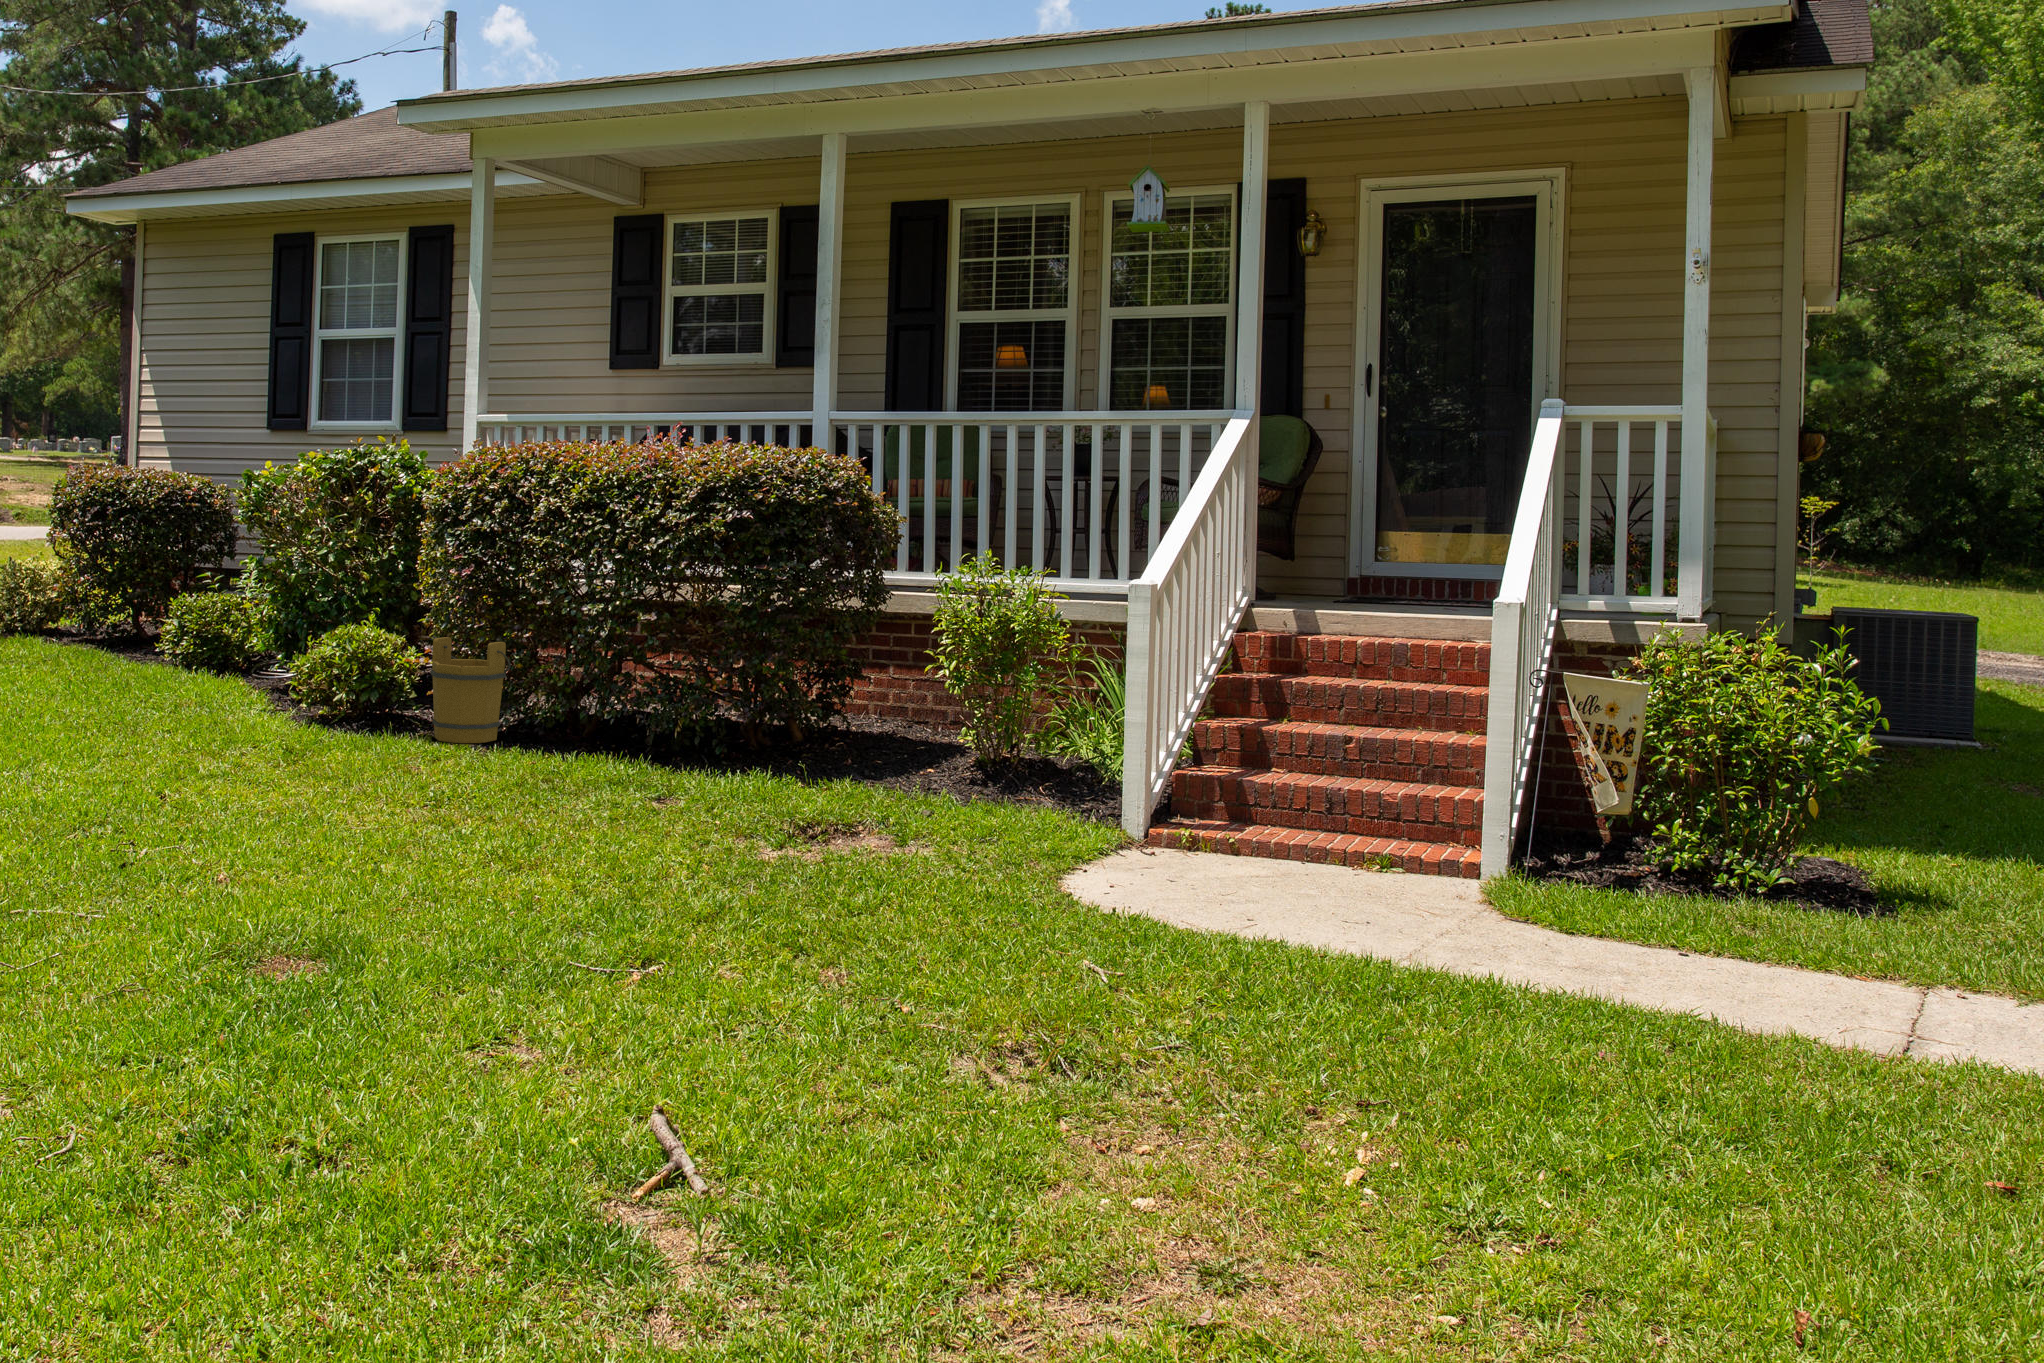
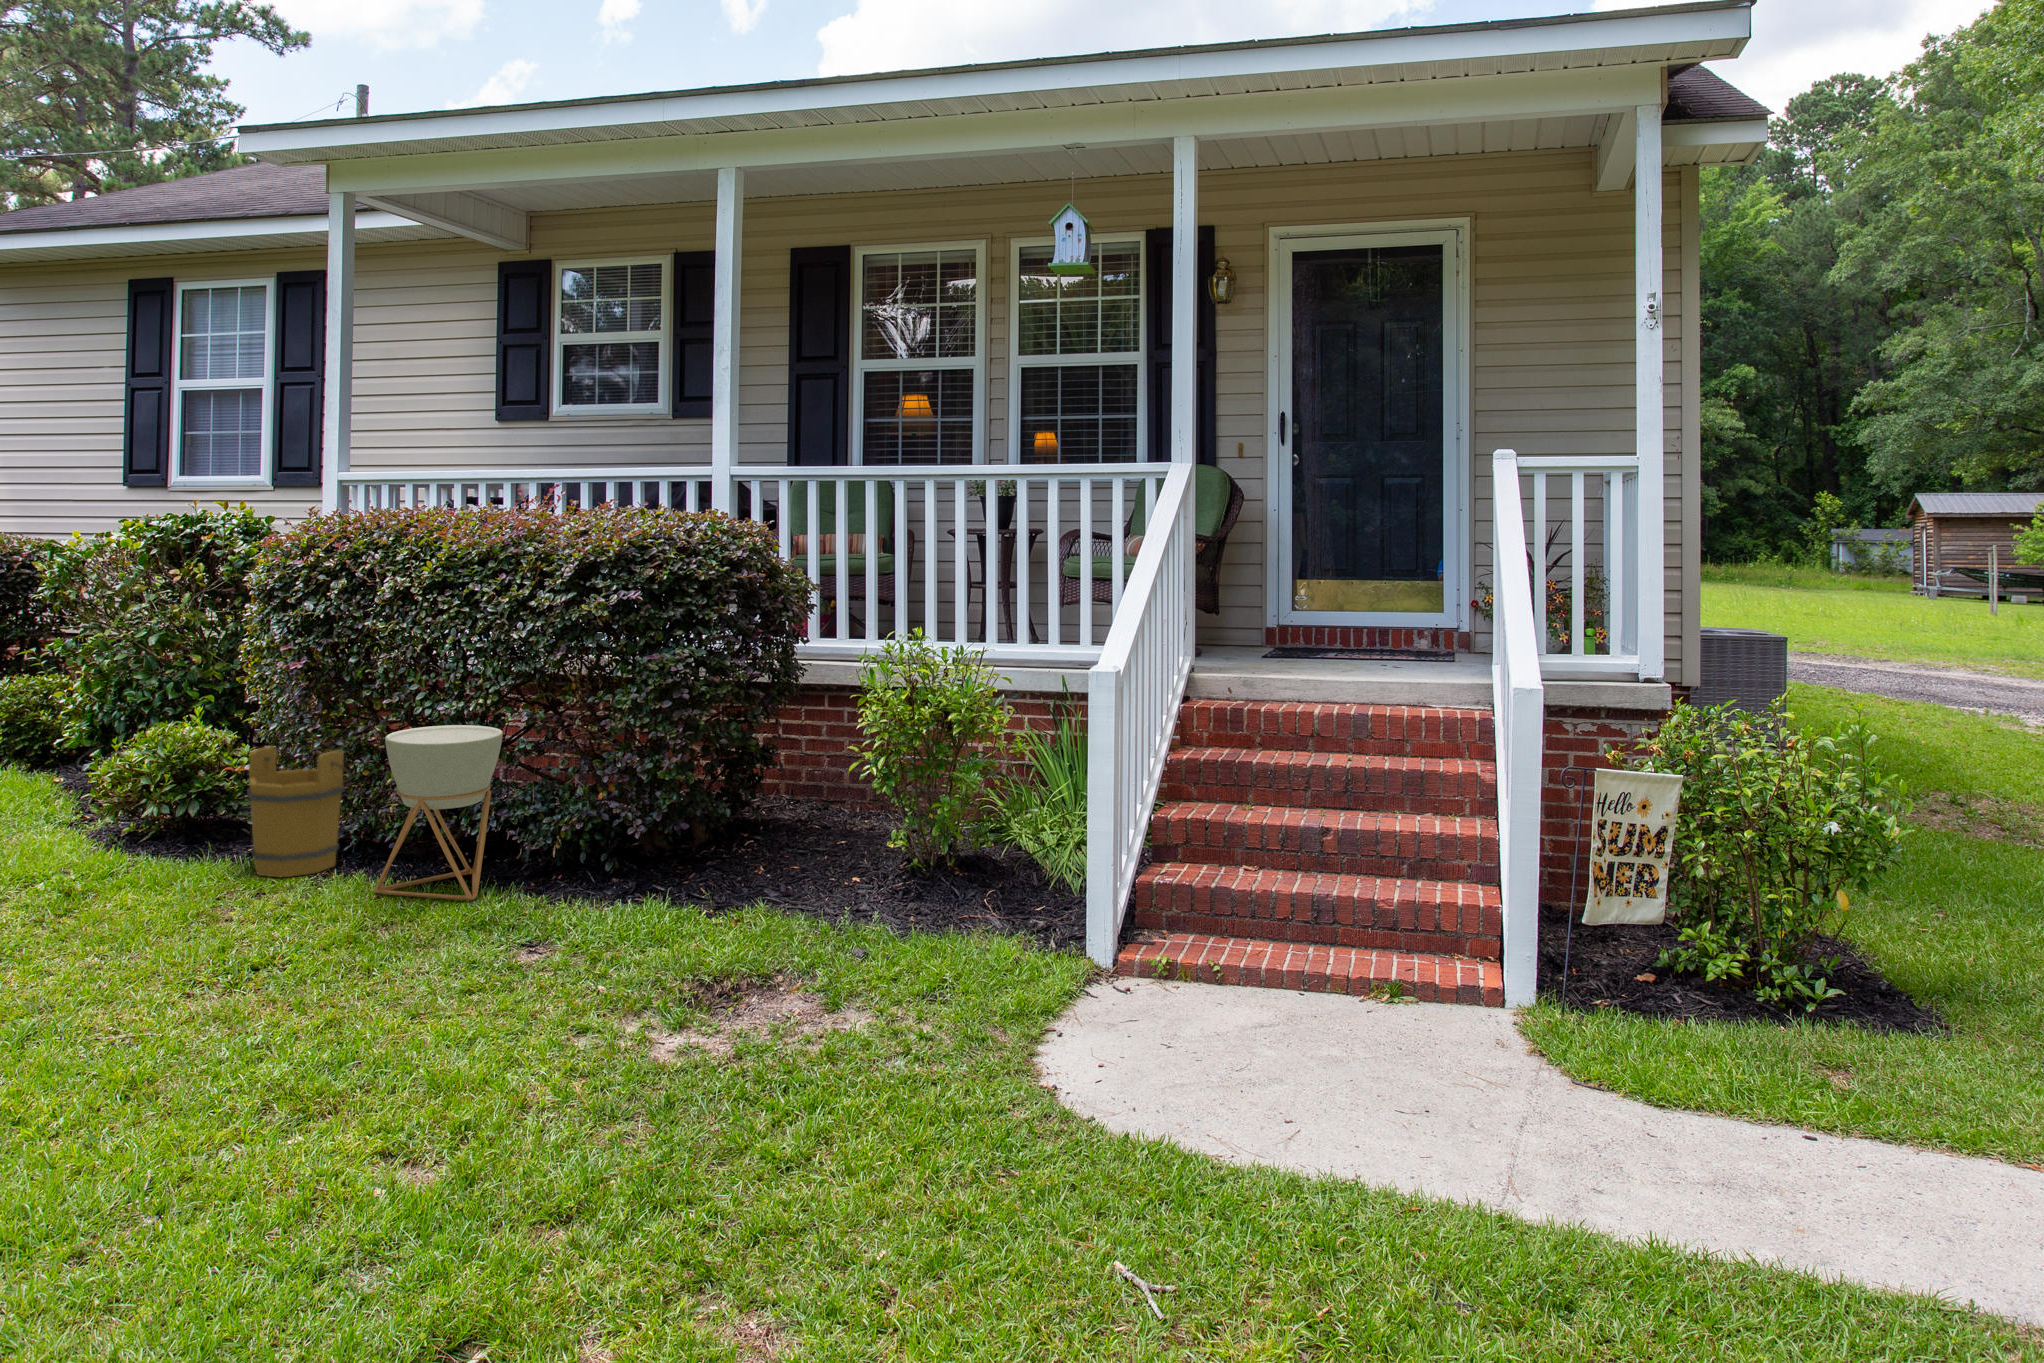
planter: none [534,623,638,764] -> present [374,725,503,900]

